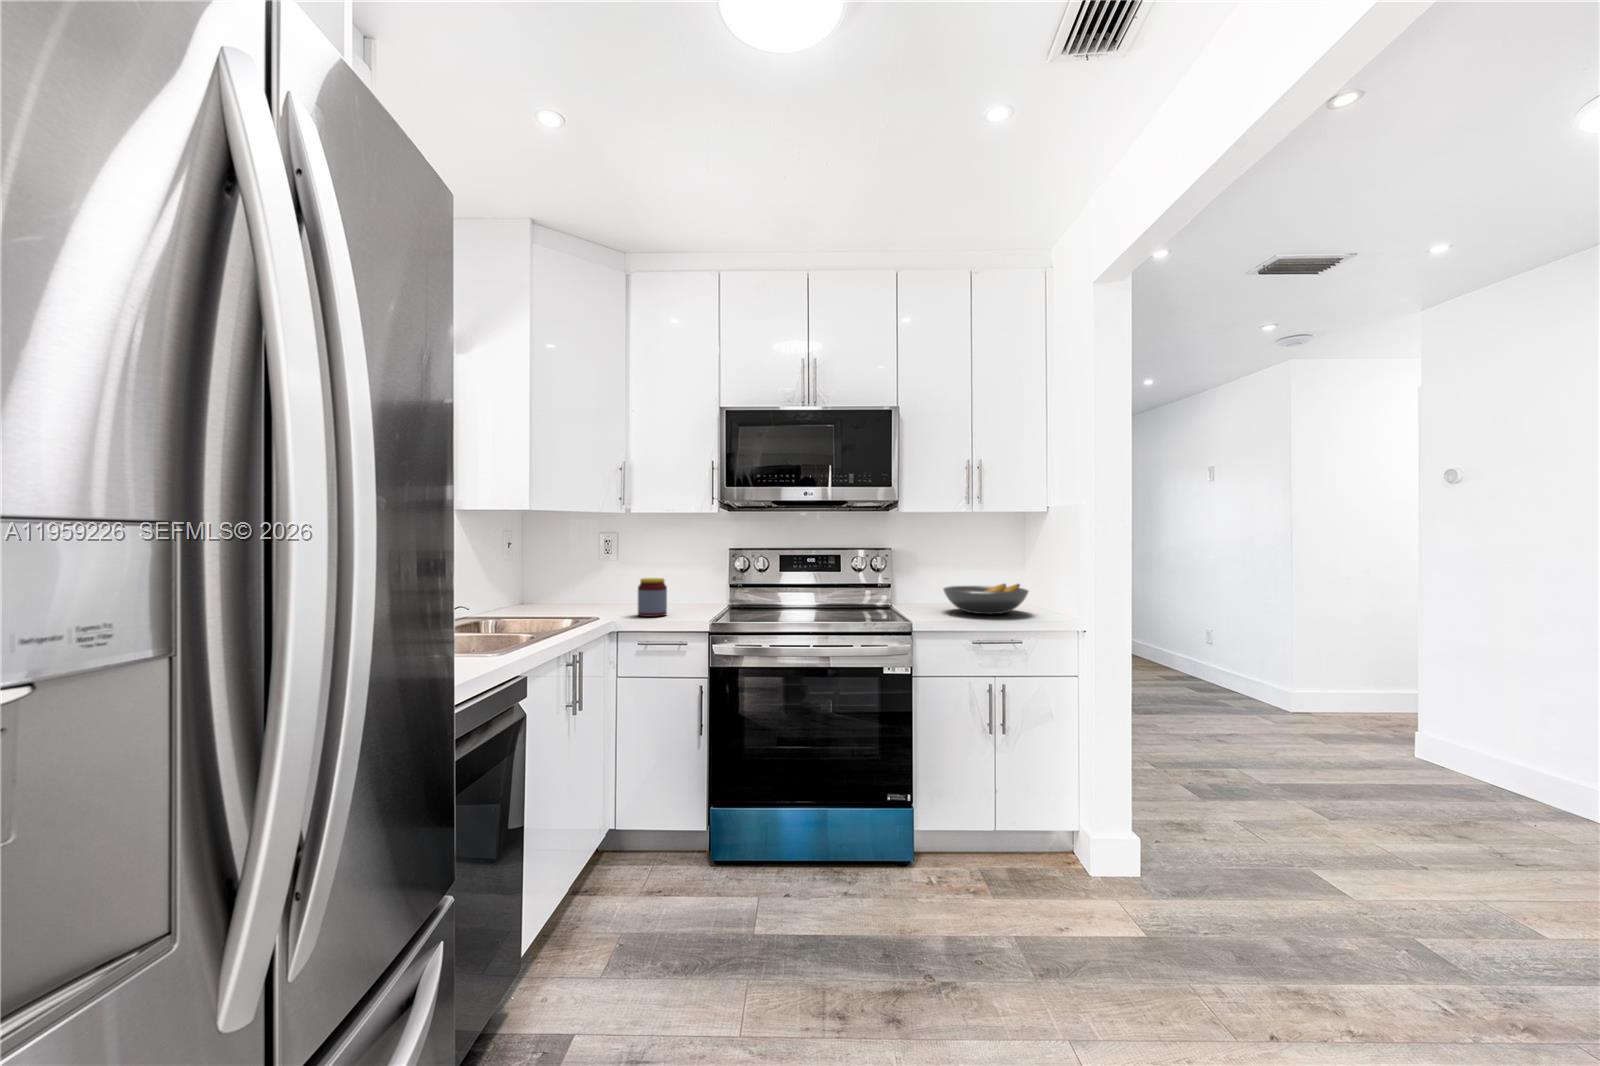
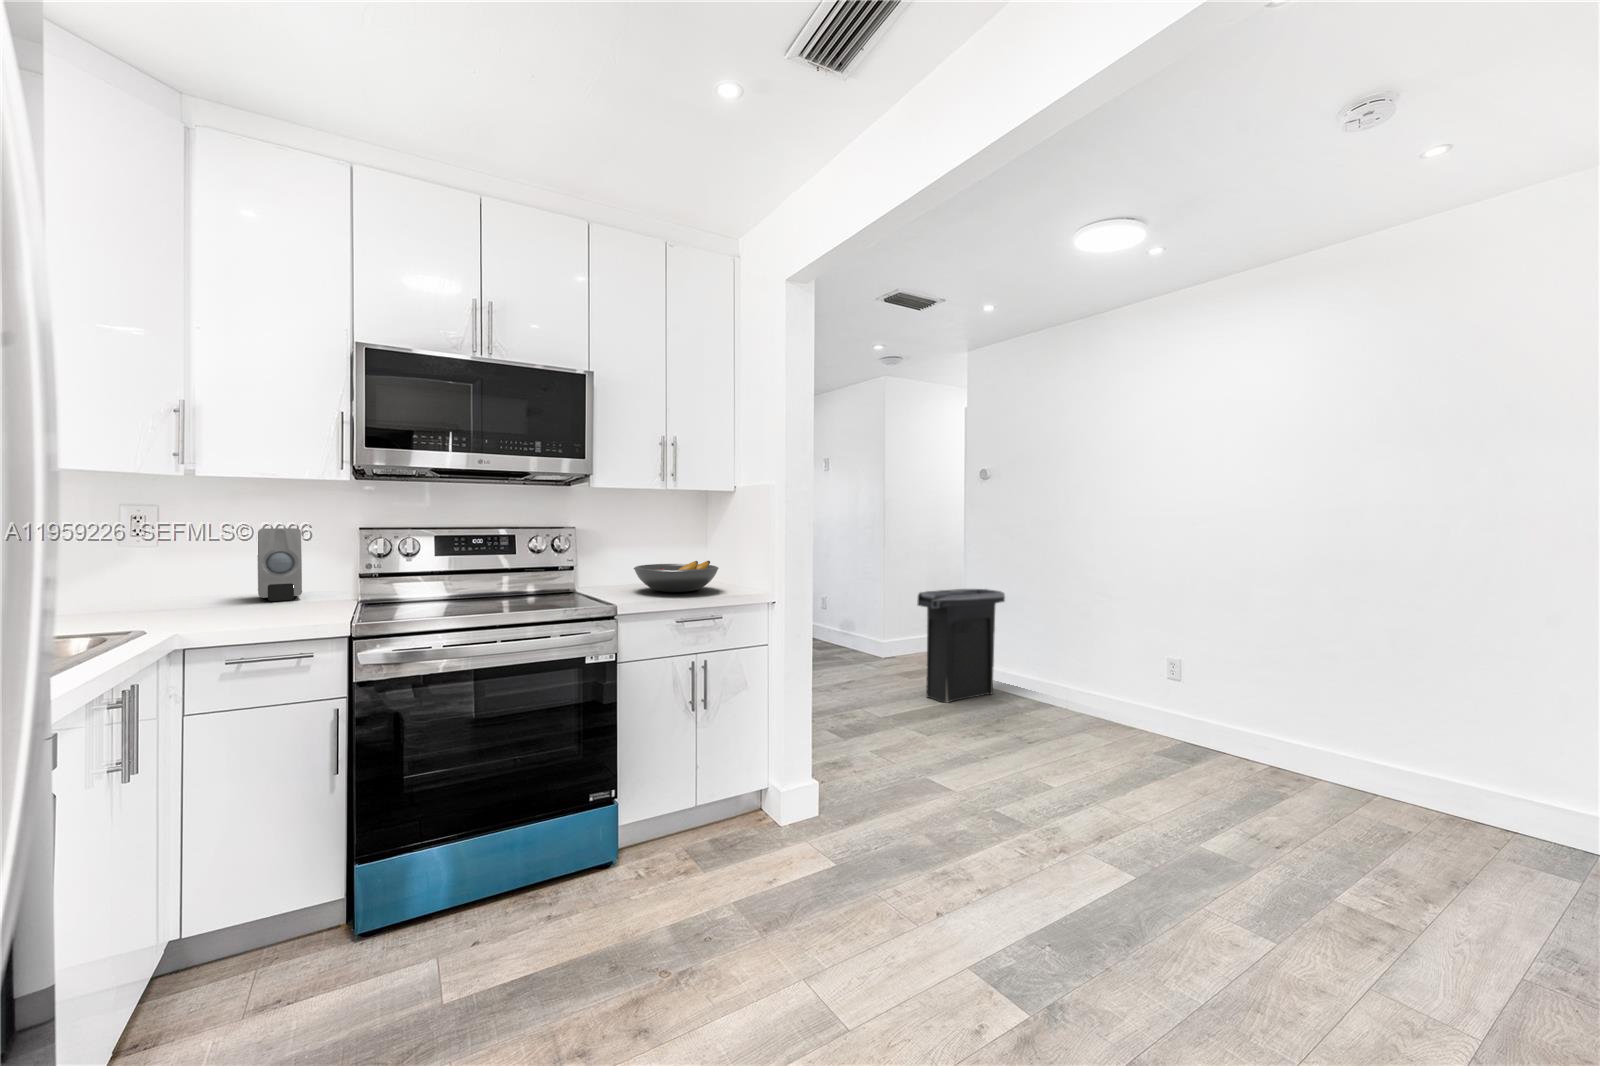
soap dispenser: none [667,550,693,604] -> present [257,528,302,601]
jar: present [638,578,667,617] -> none [215,568,268,623]
trash can: none [1334,635,1497,789] -> present [918,589,1005,703]

